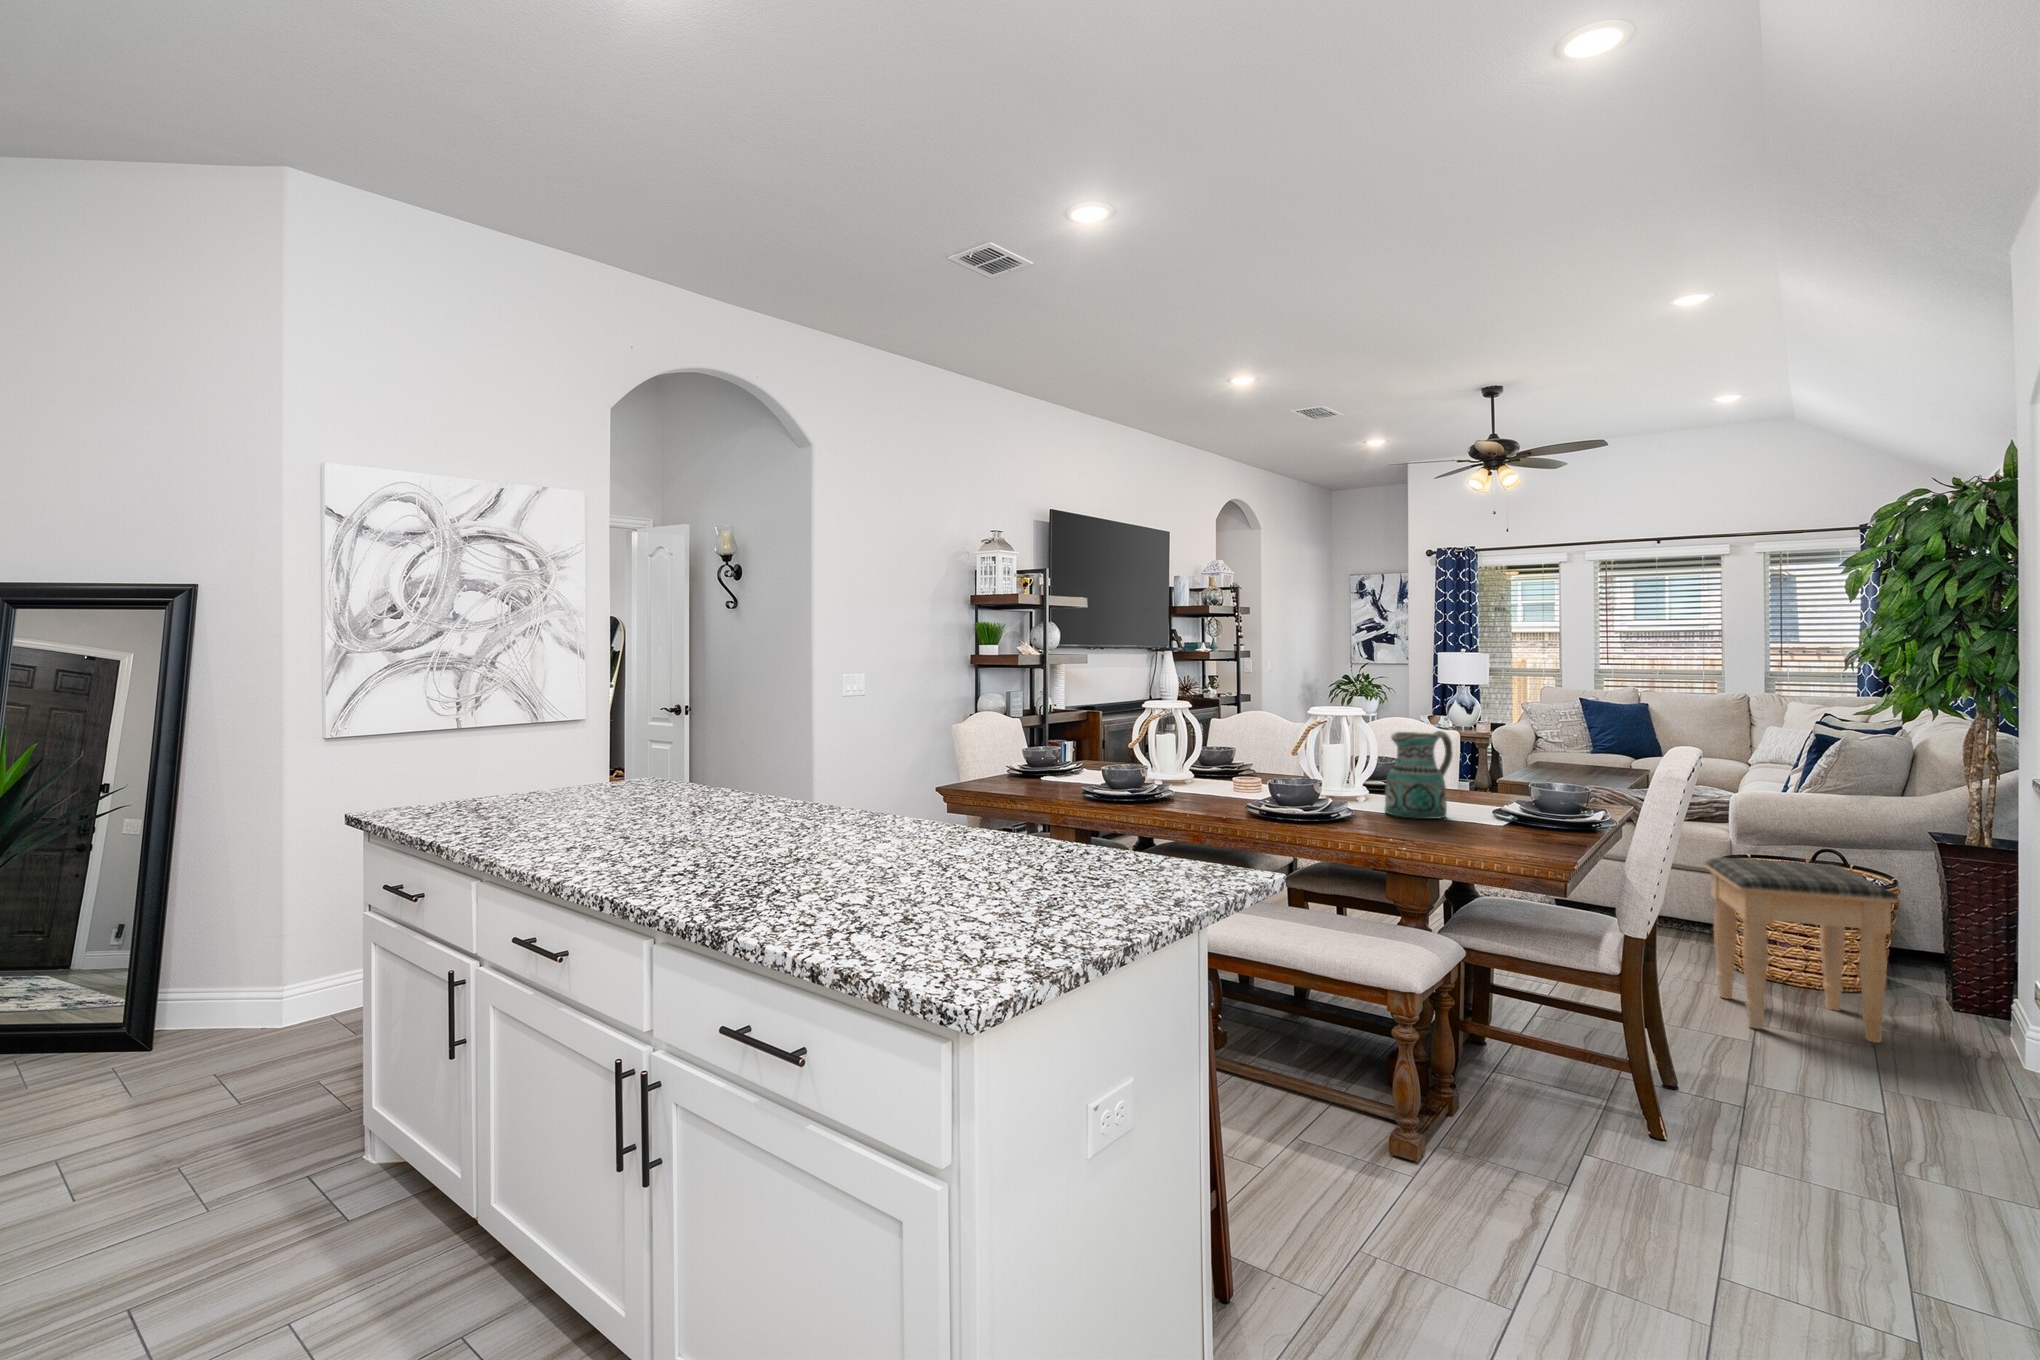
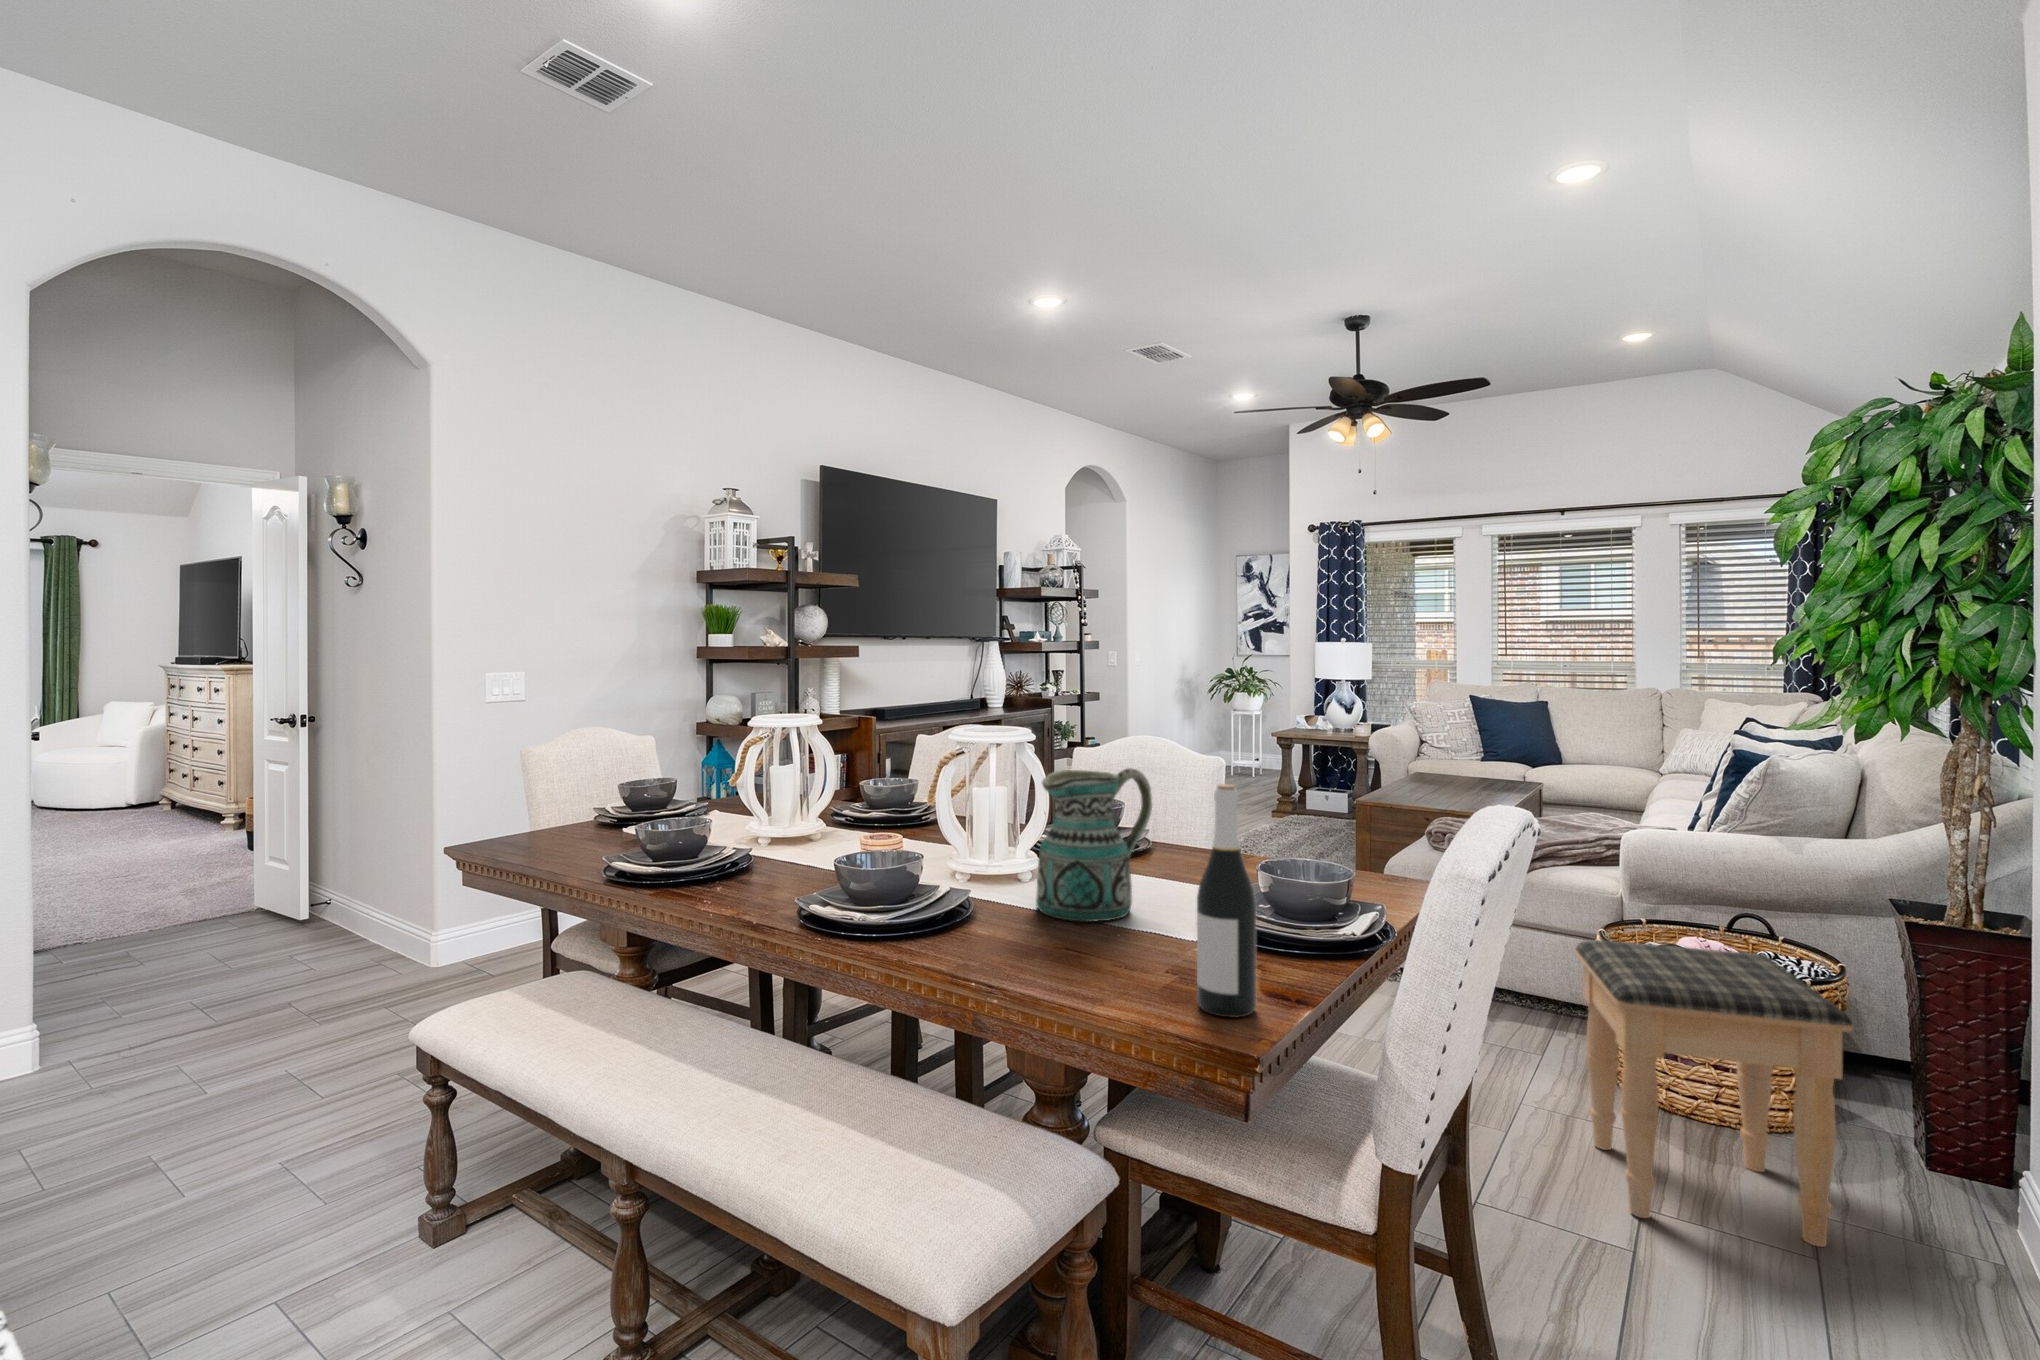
wine bottle: none [1527,730,1562,851] -> present [1197,784,1256,1018]

